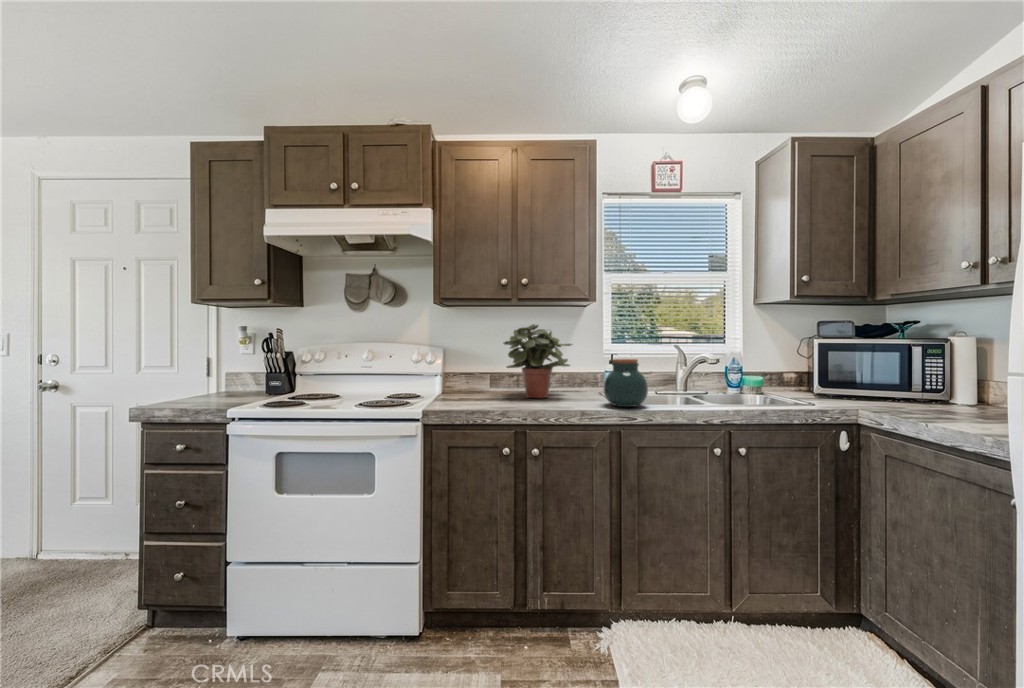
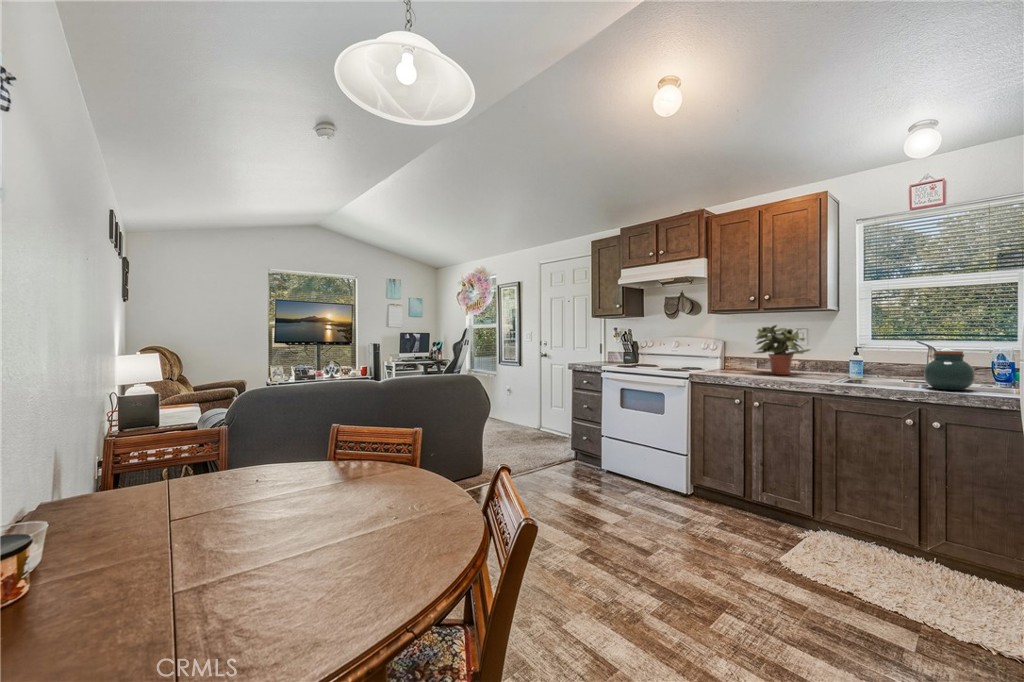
jar: present [604,359,648,407] -> present [924,351,975,390]

